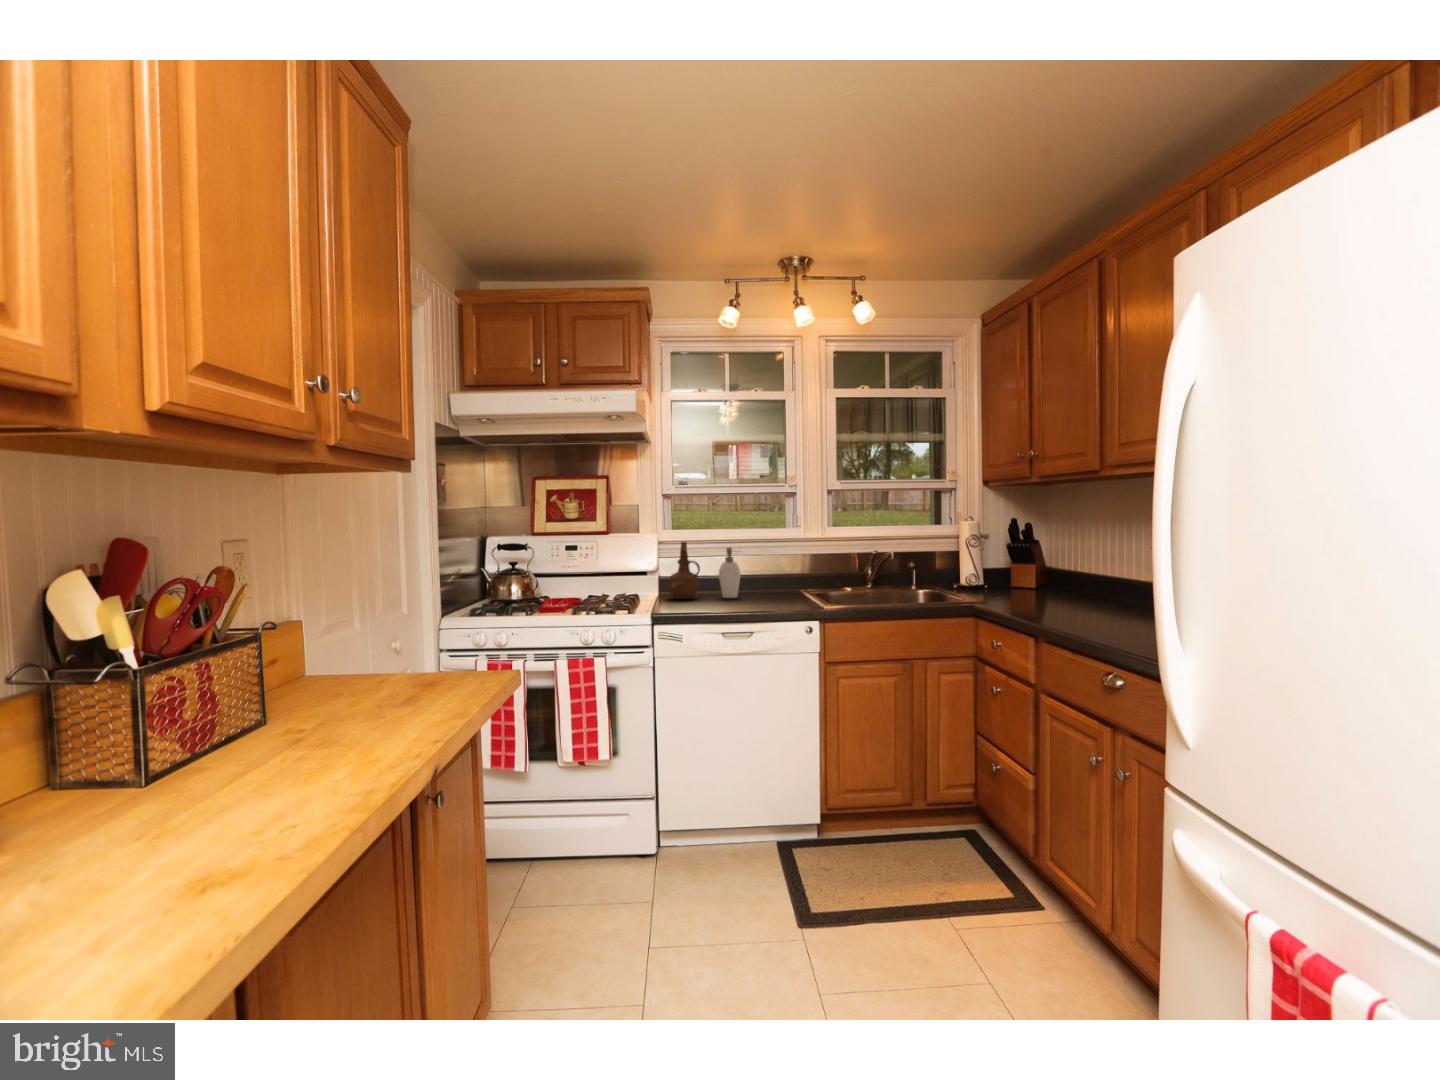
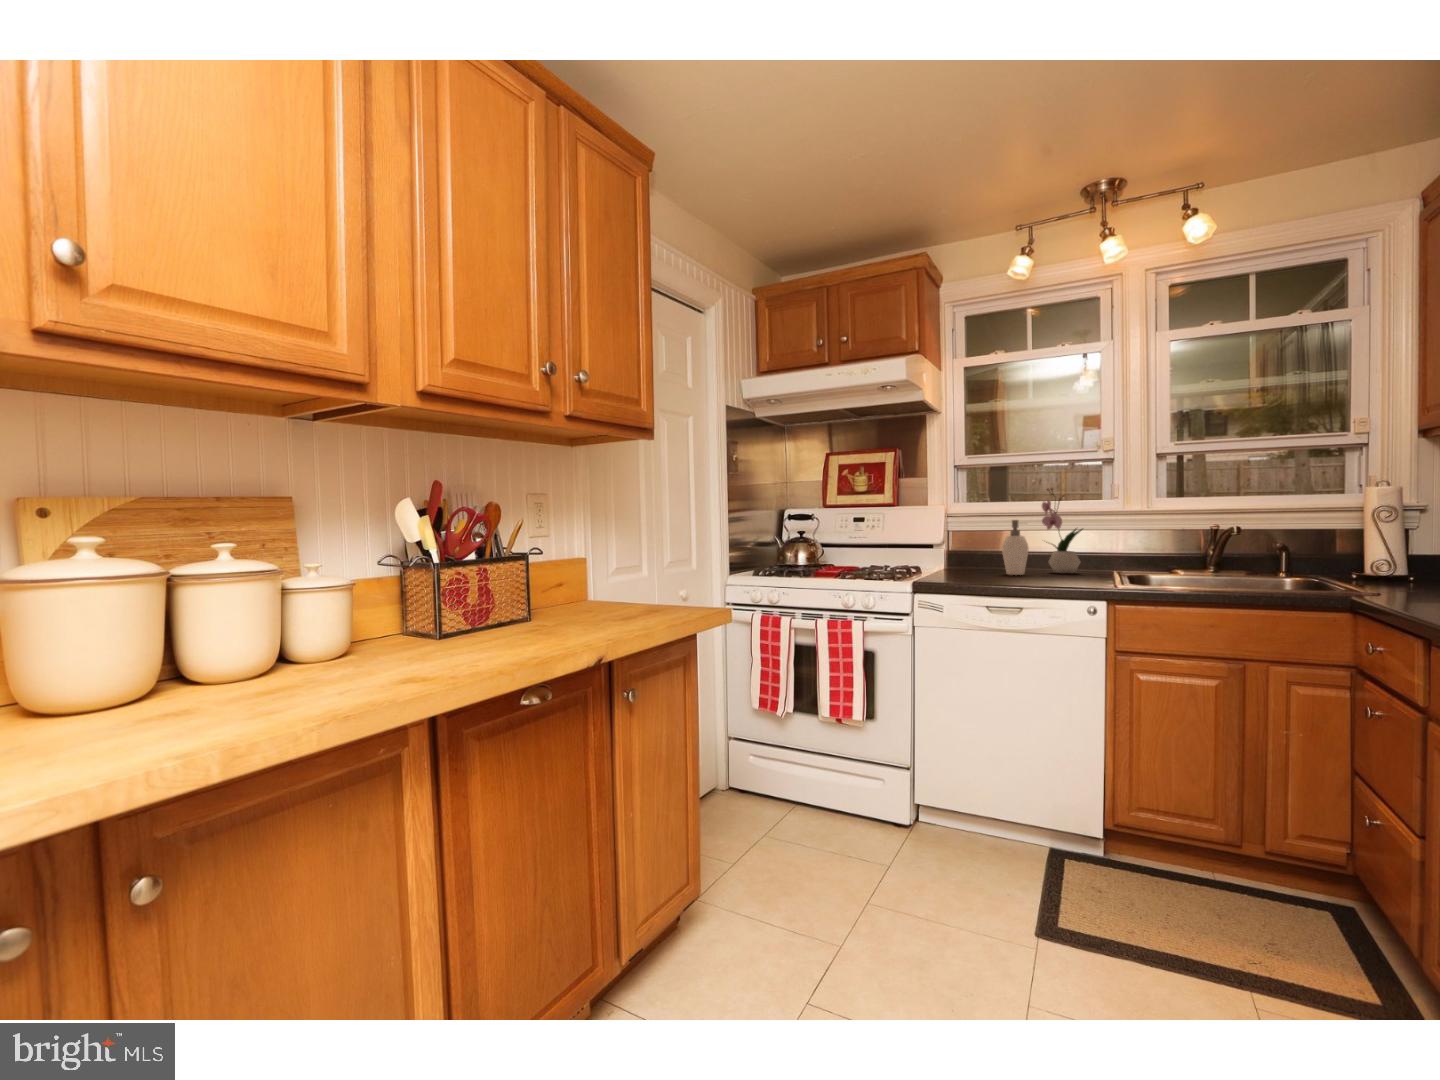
flower arrangement: none [745,518,780,594] -> present [1042,488,1083,573]
ceramic pitcher: present [667,542,700,599] -> none [944,513,981,573]

